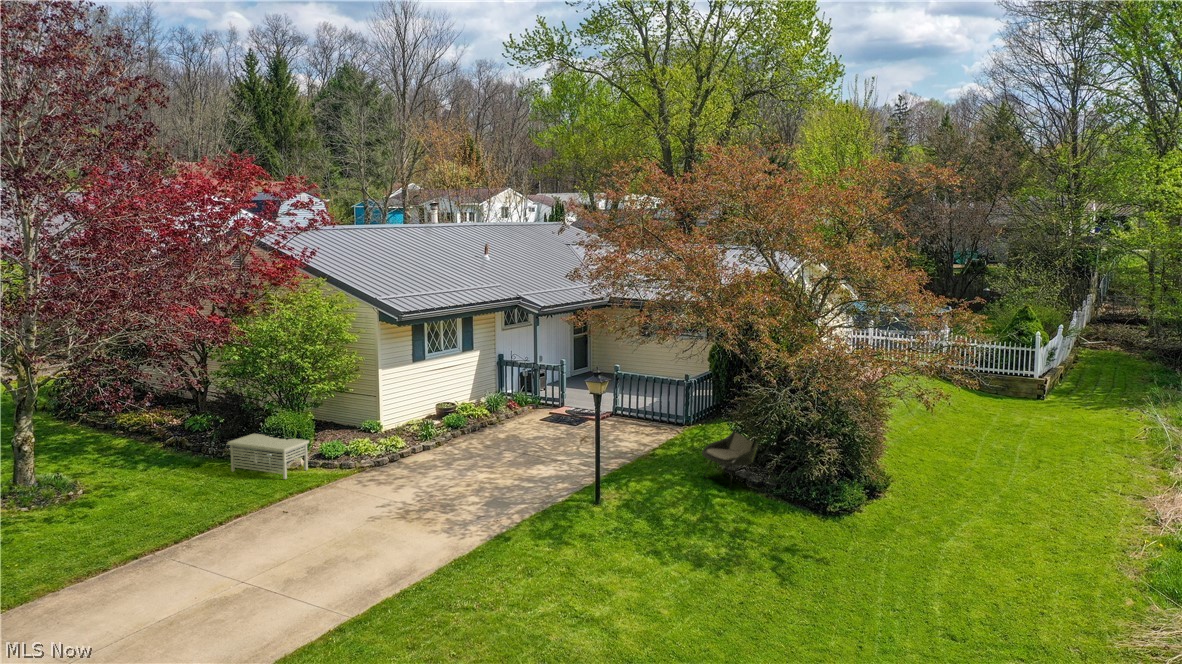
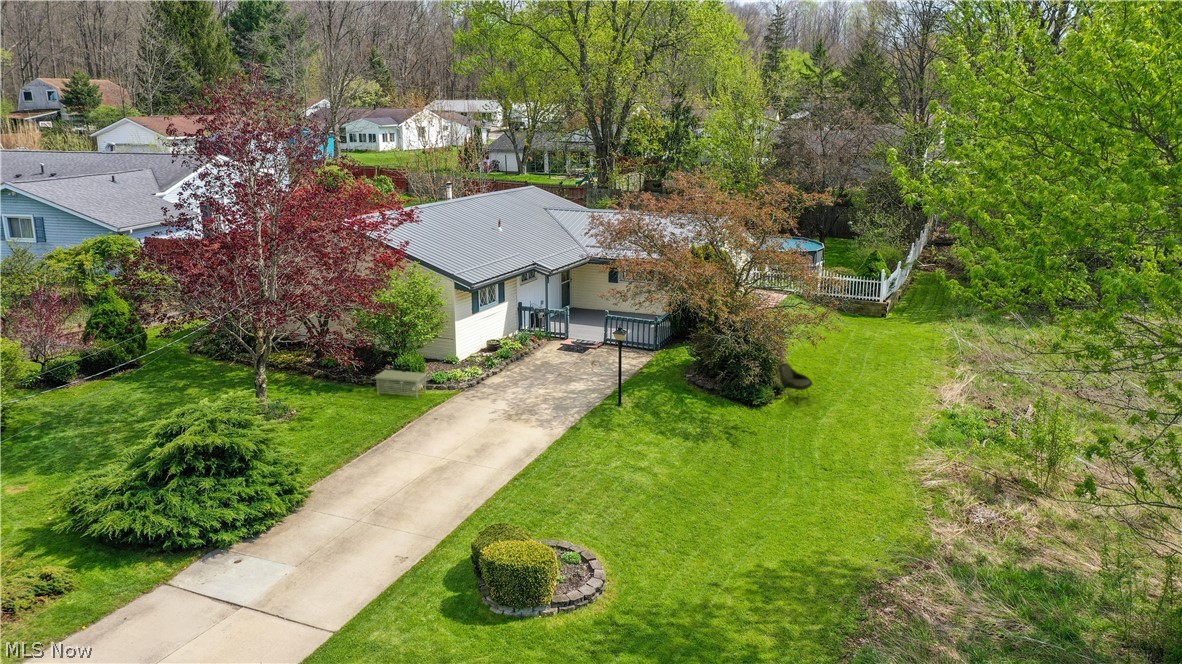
lounge chair: present [702,430,758,489] -> present [776,363,812,399]

